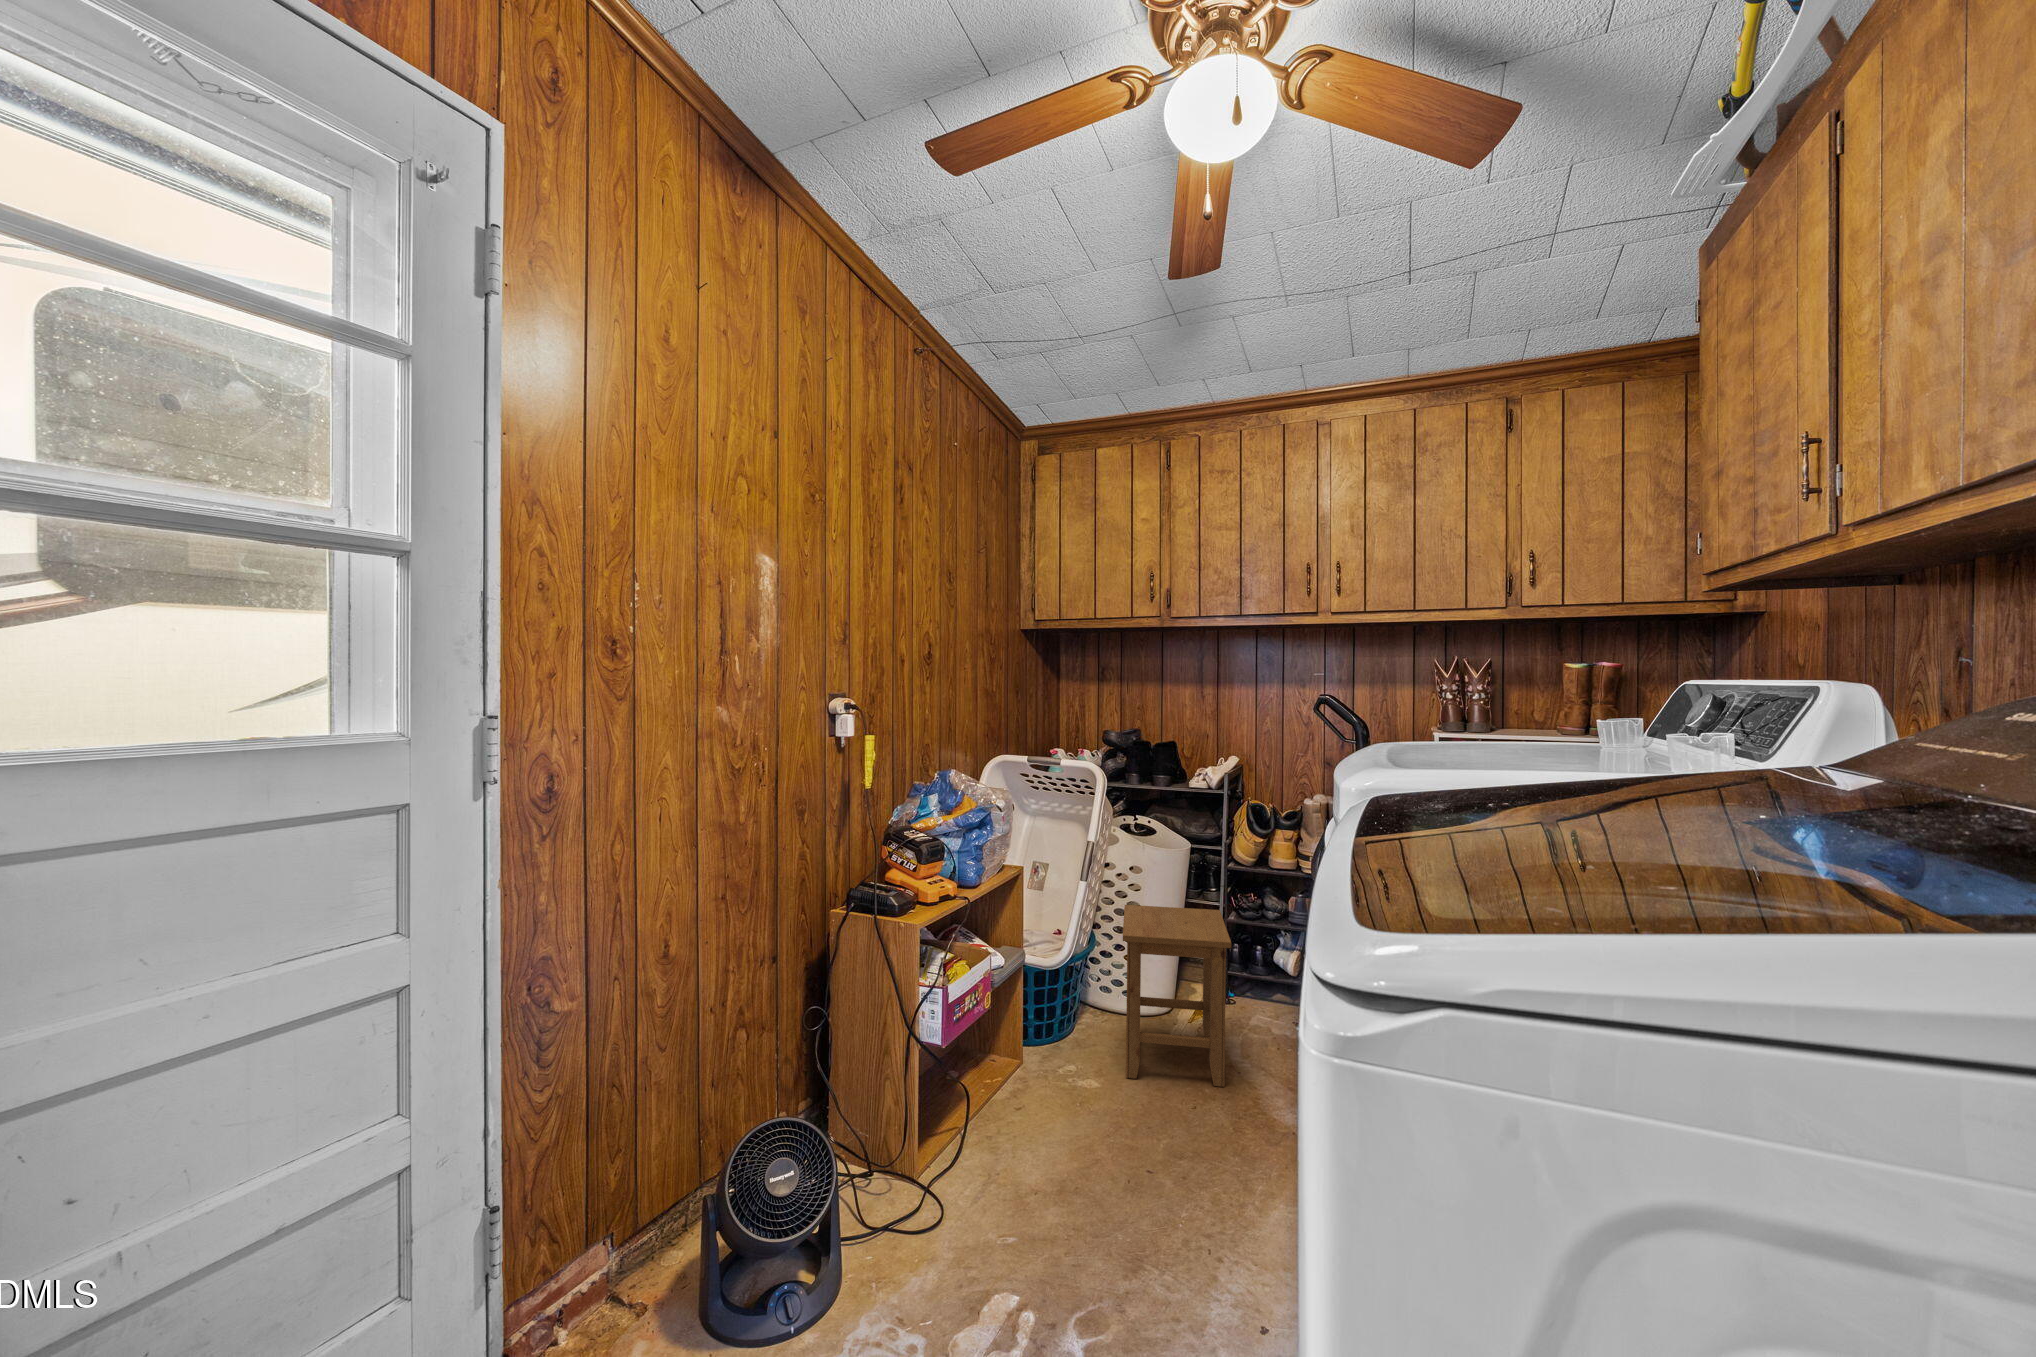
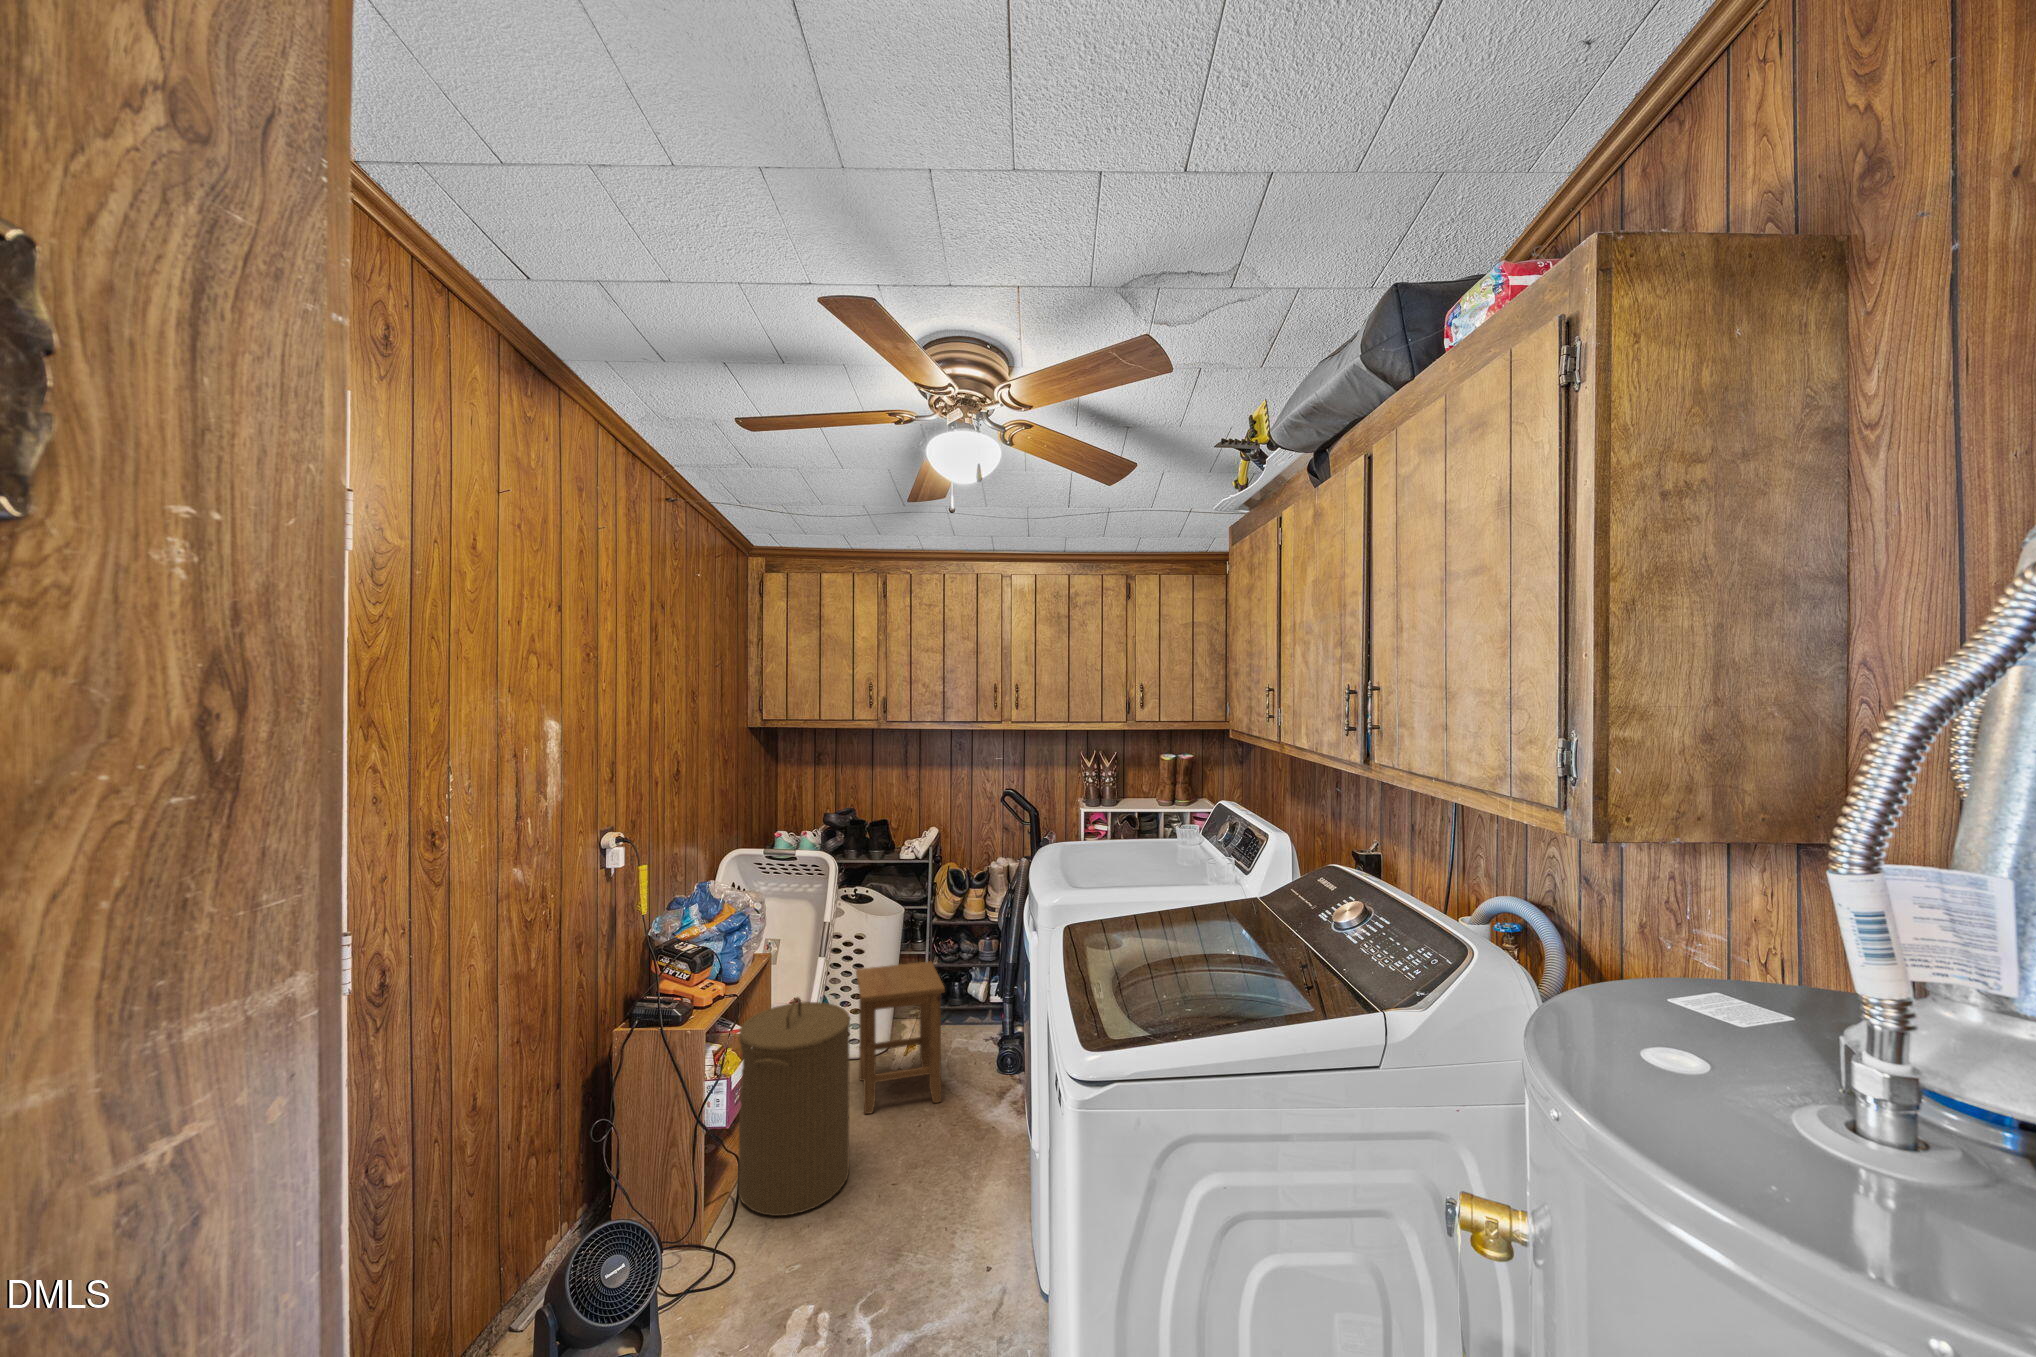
laundry hamper: none [968,915,1099,1173] -> present [738,997,850,1216]

